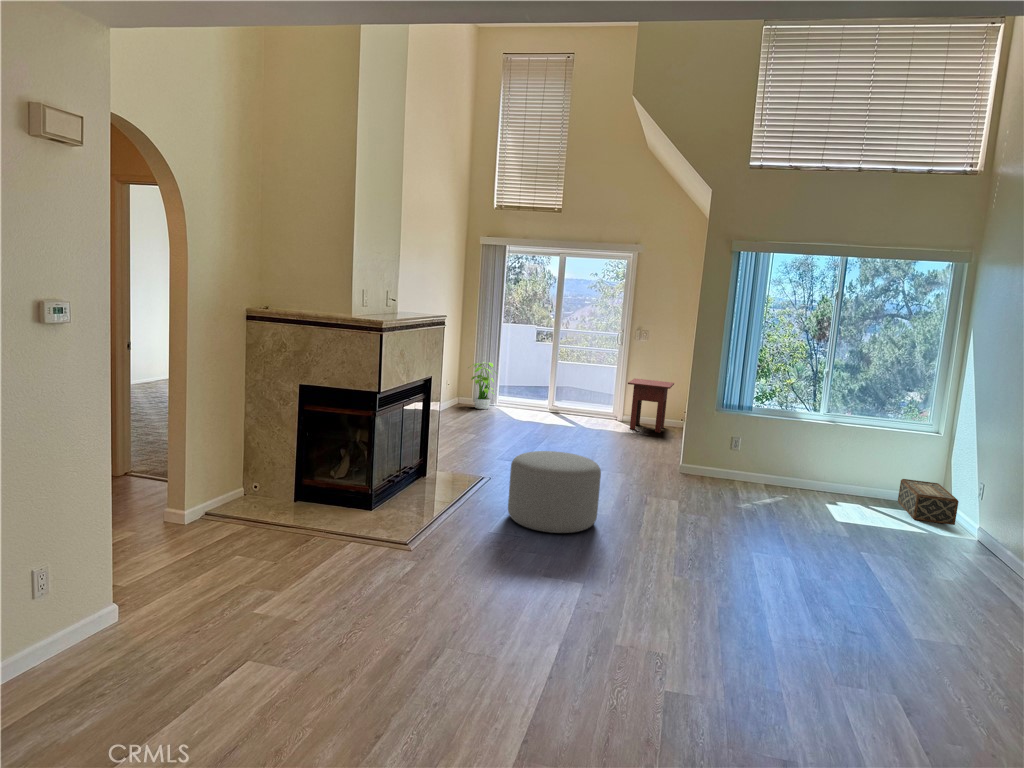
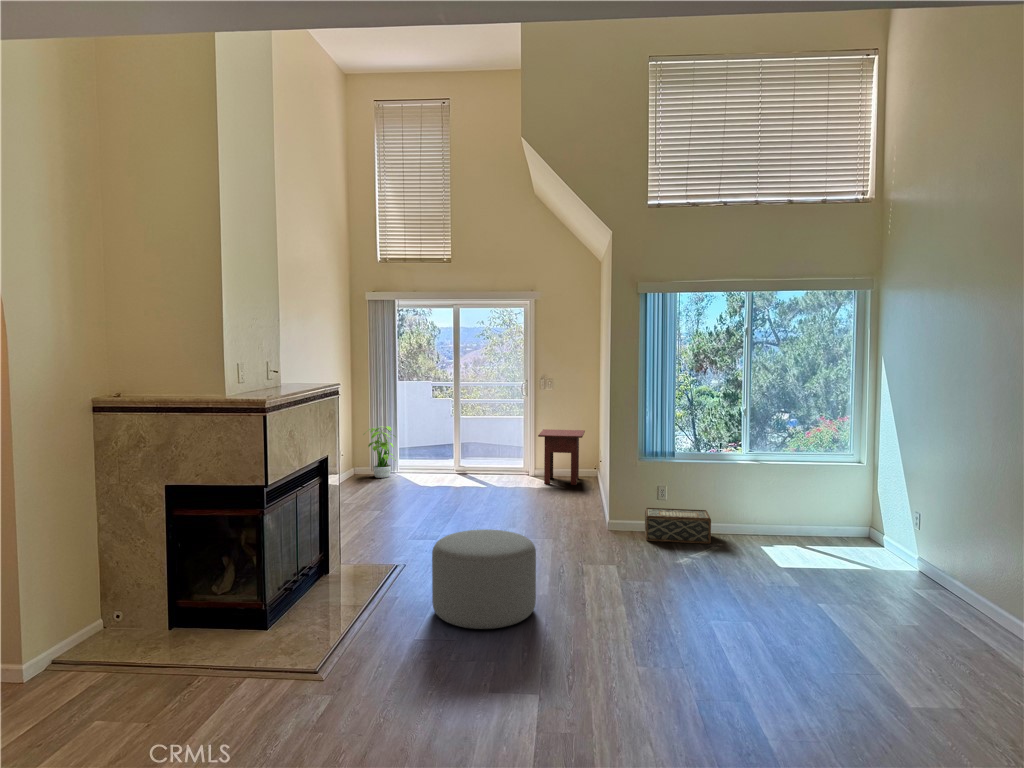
woven basket: present [898,479,959,525] -> present [645,508,711,544]

